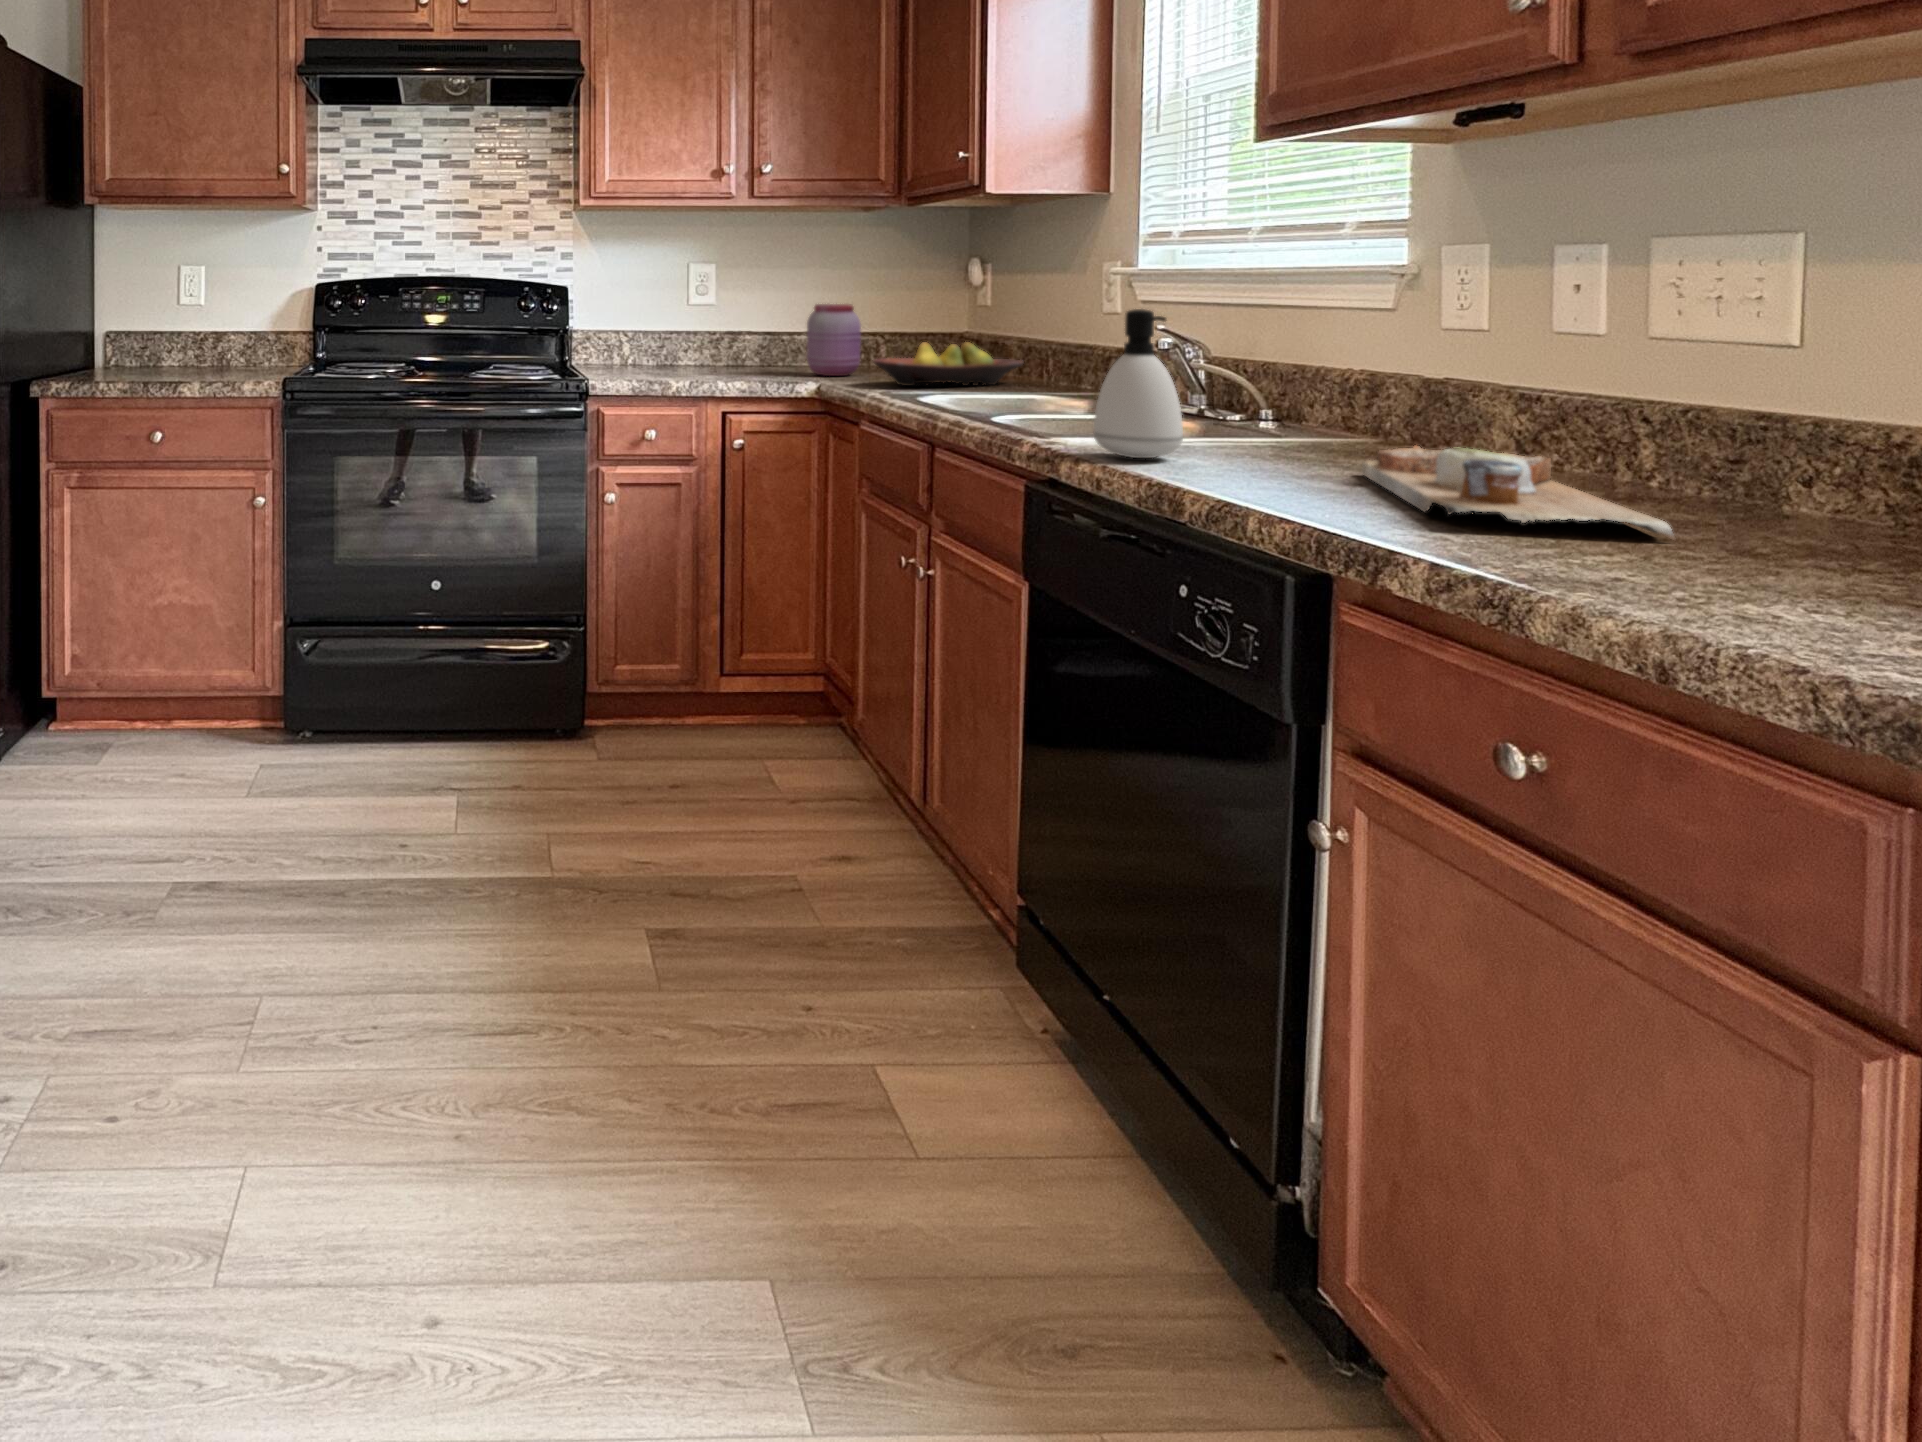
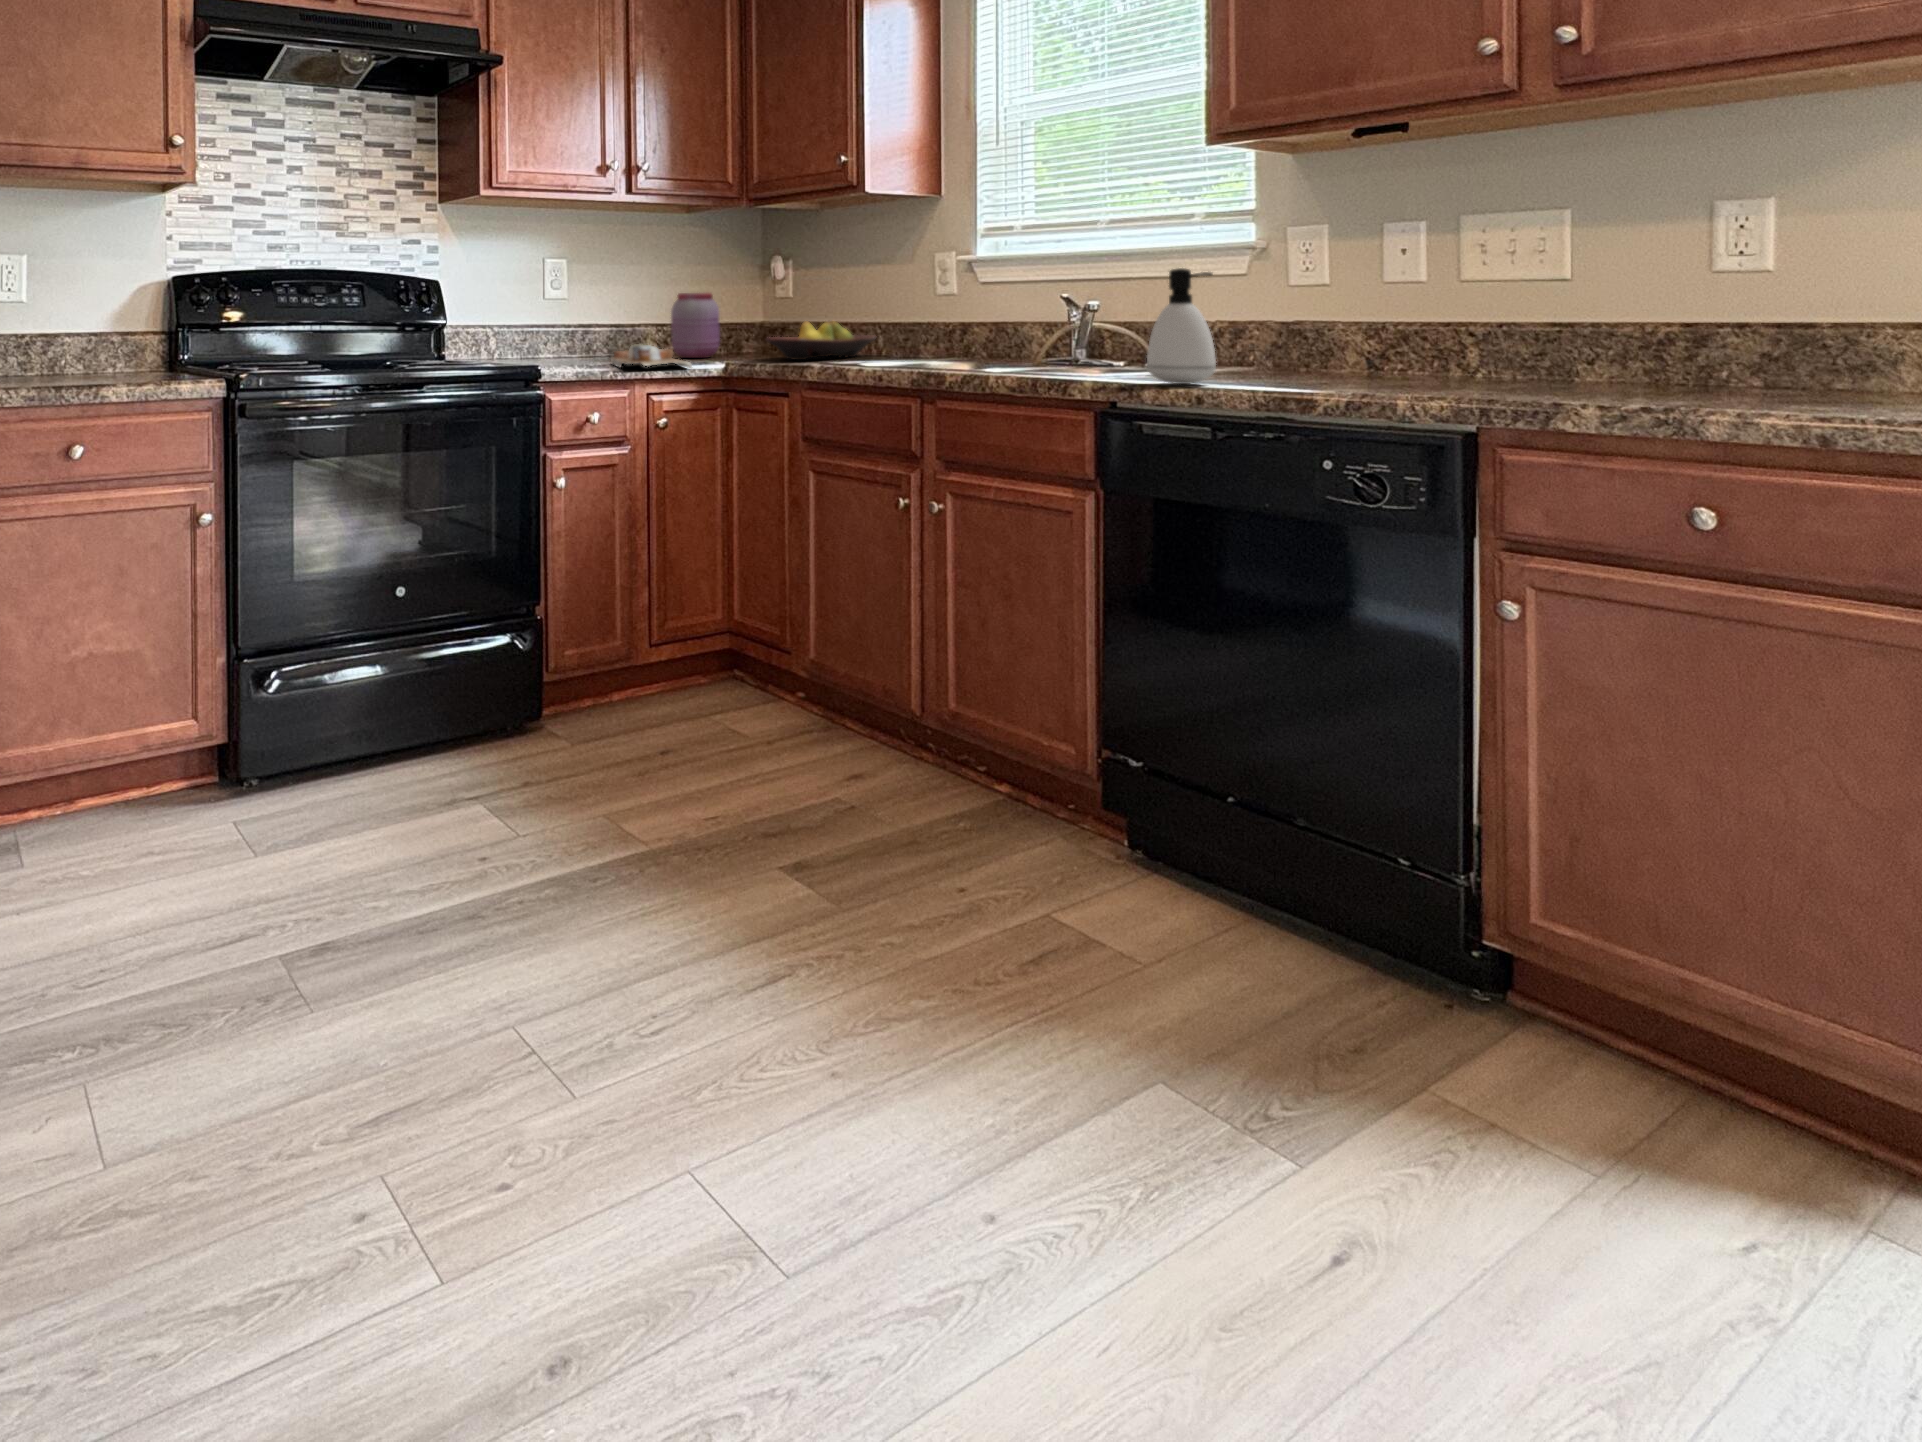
cutting board: present [1362,446,1676,539] -> present [611,344,692,368]

